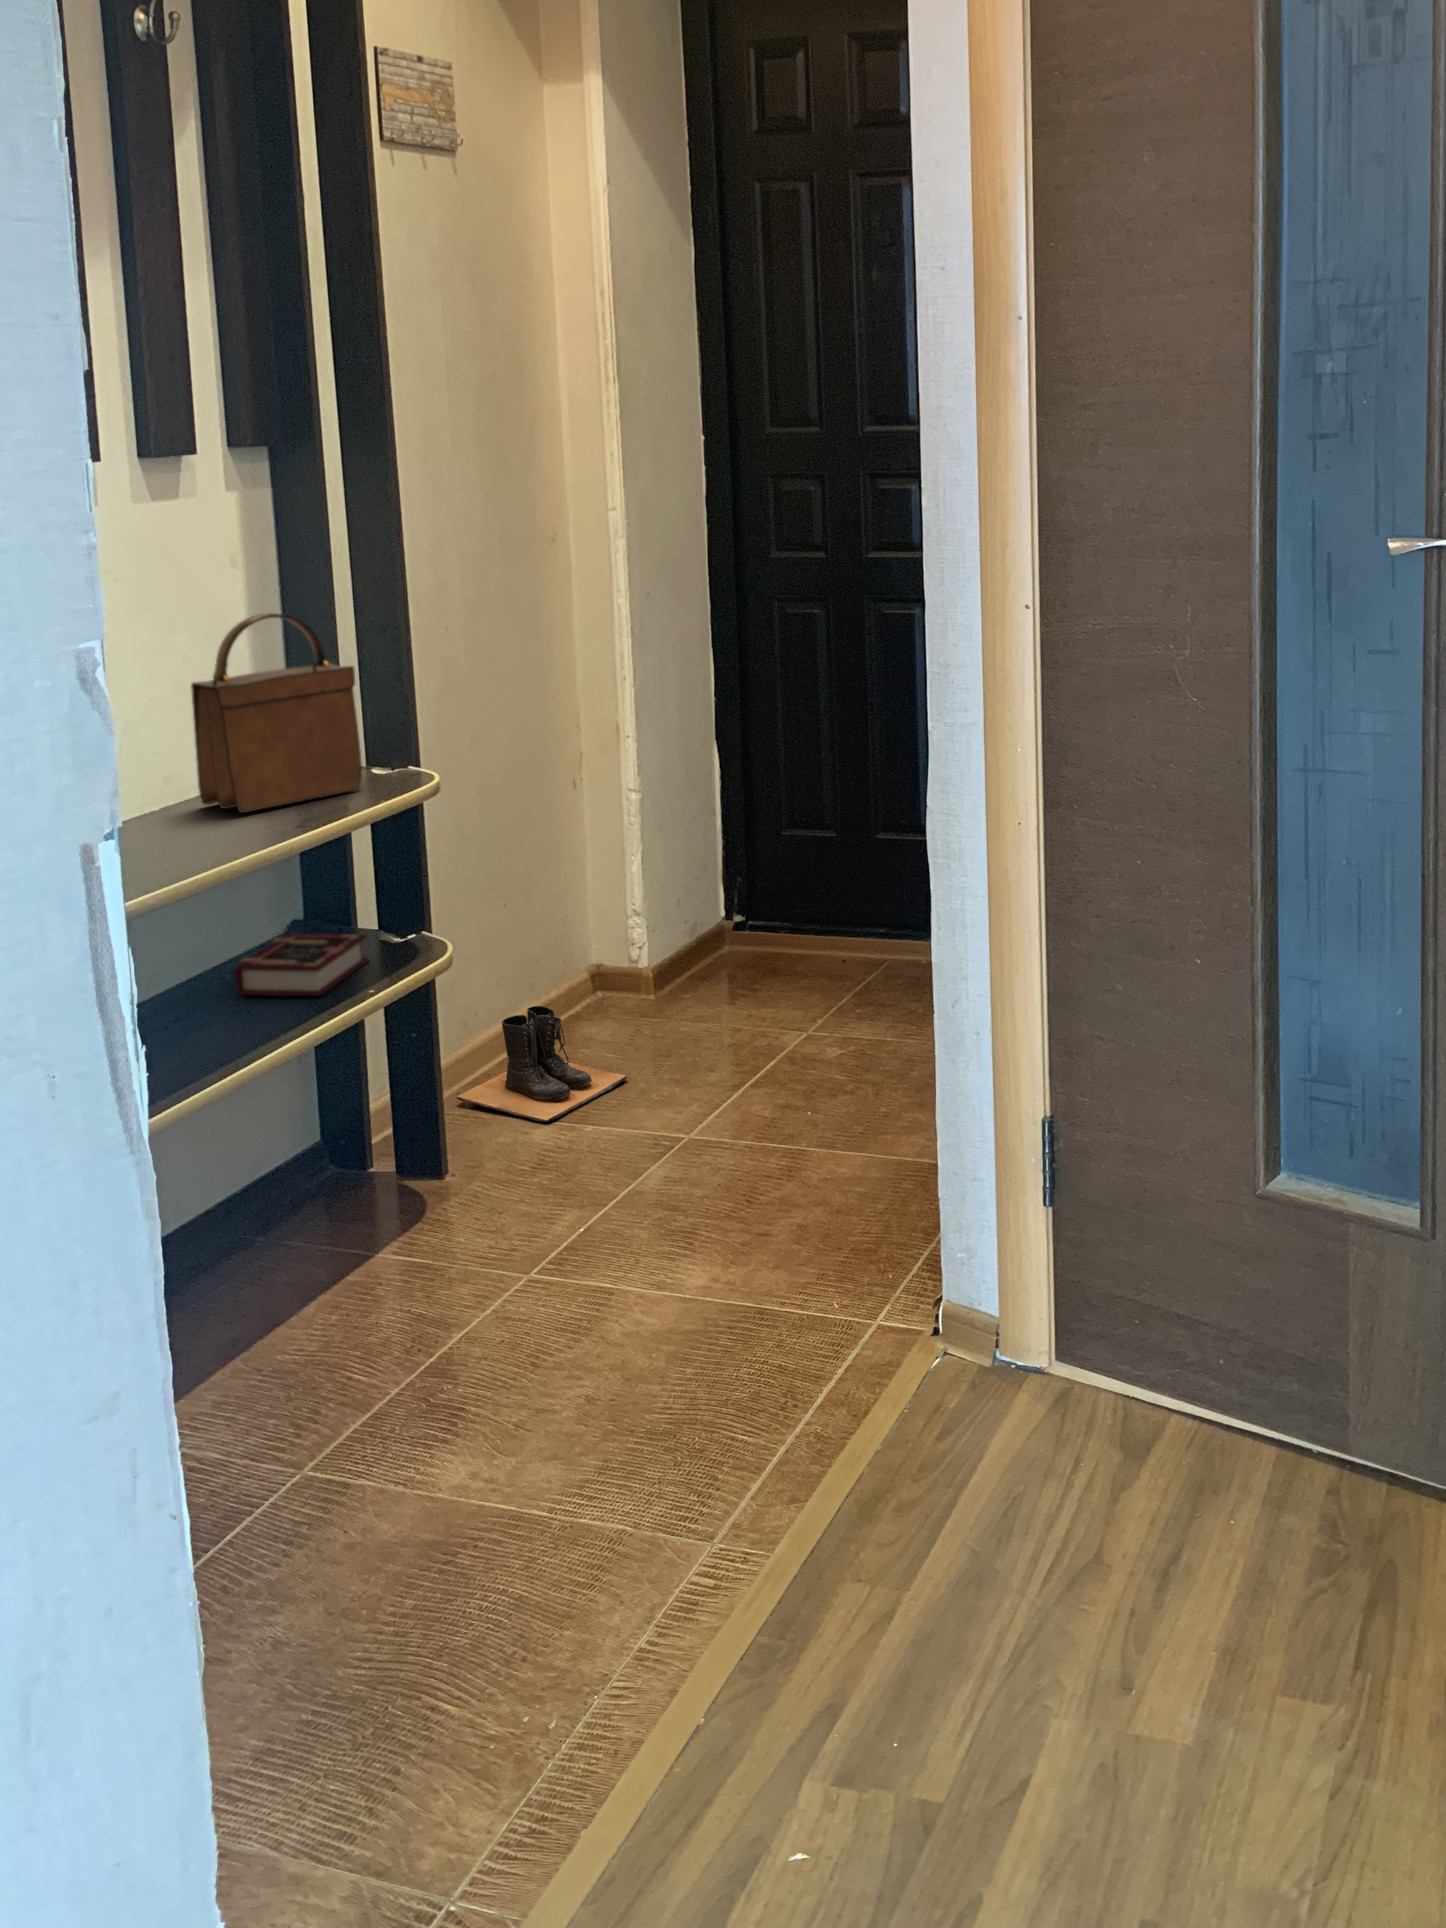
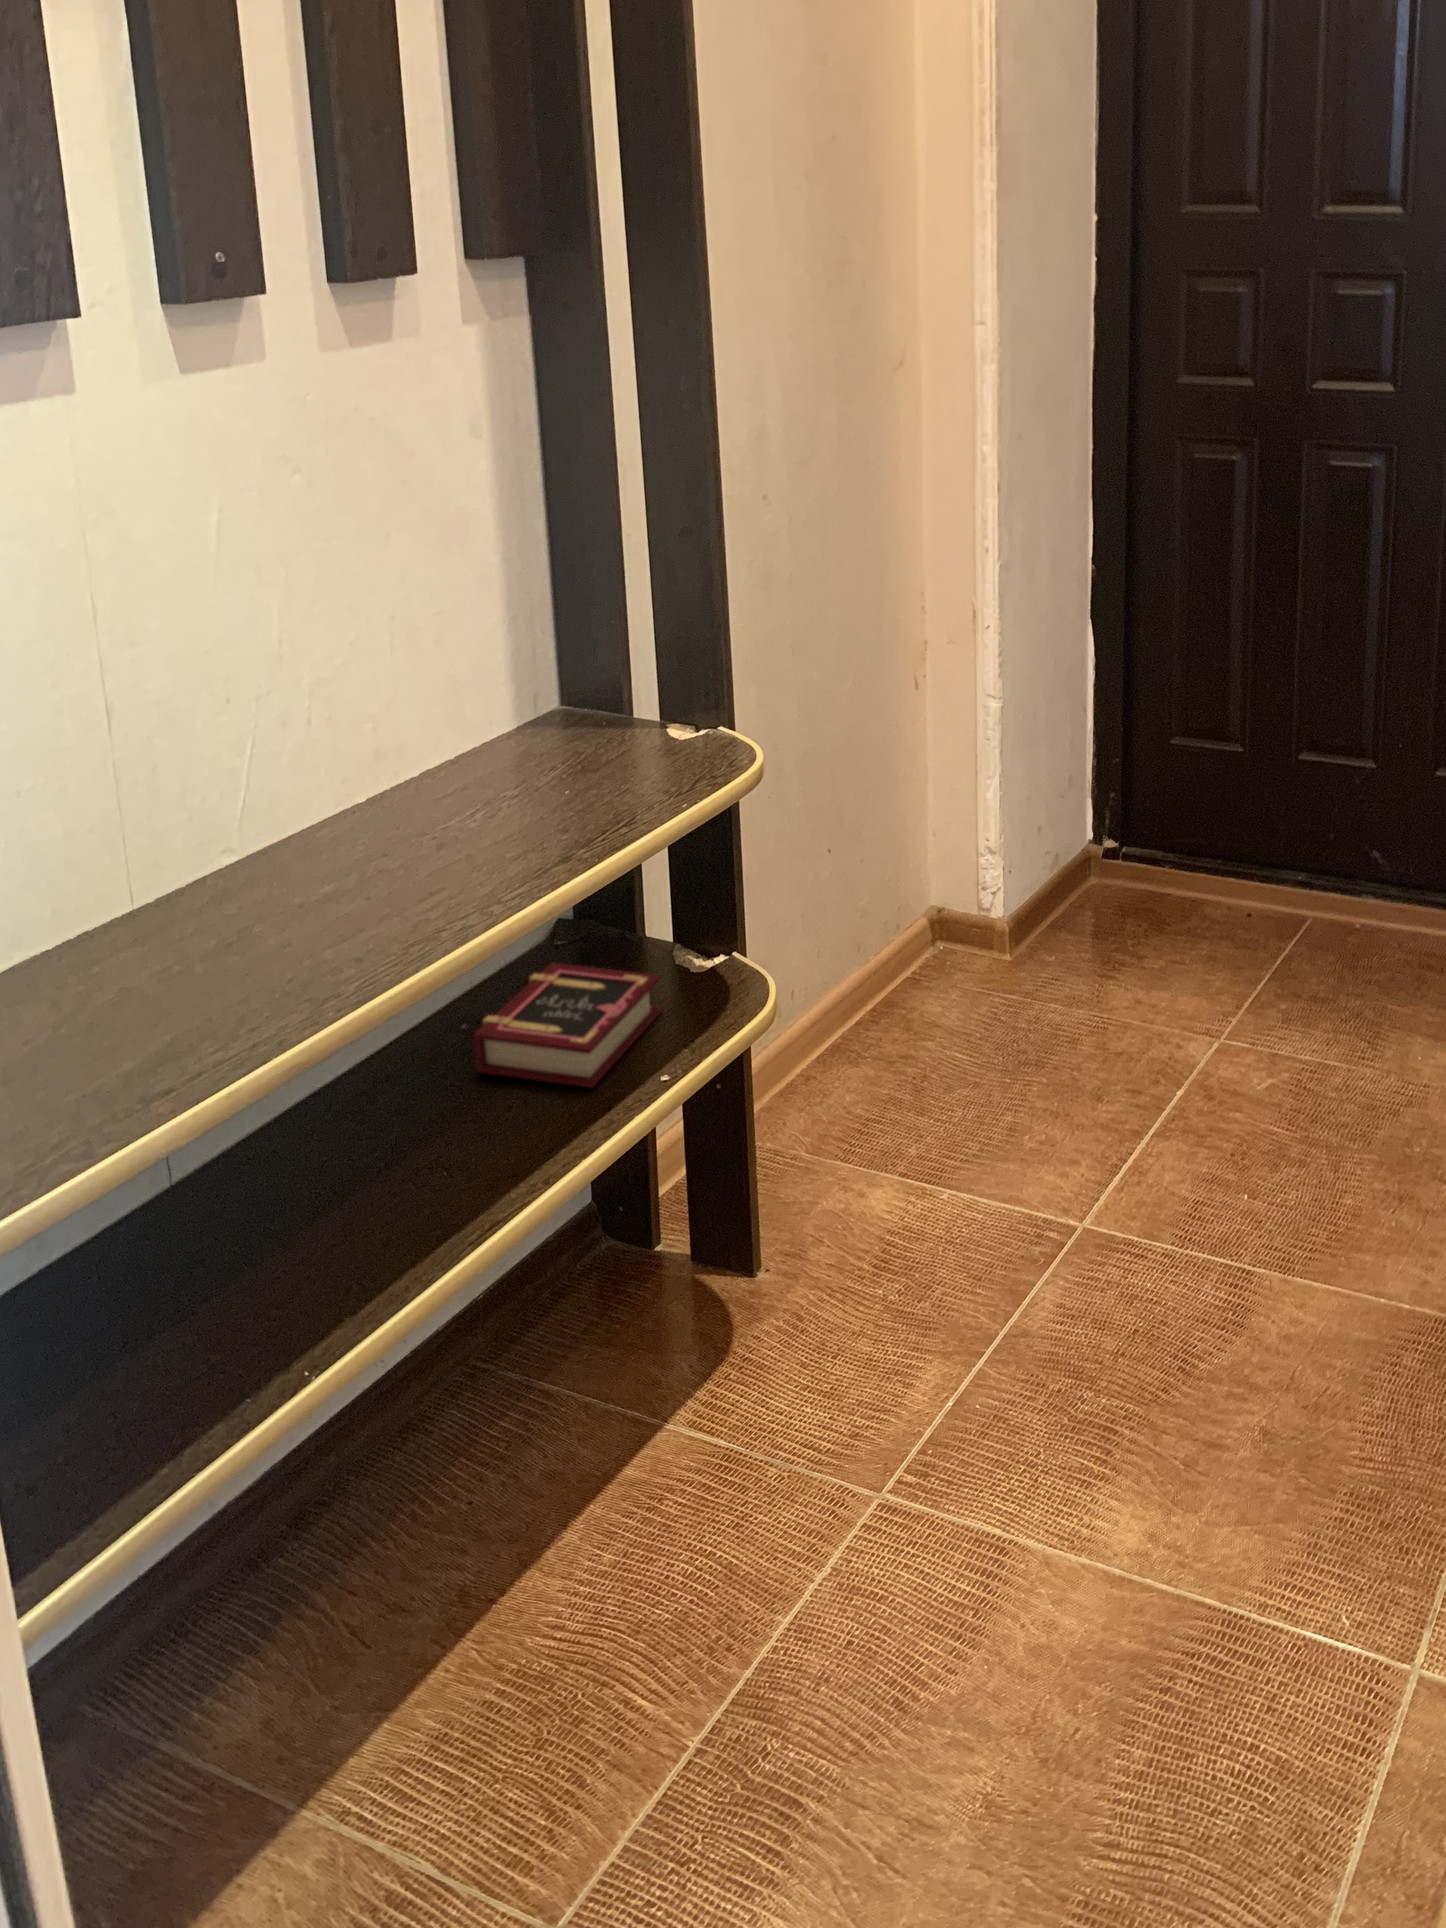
handbag: present [191,613,362,813] -> none [410,518,654,820]
boots: present [457,1006,627,1122] -> none [770,995,987,1167]

